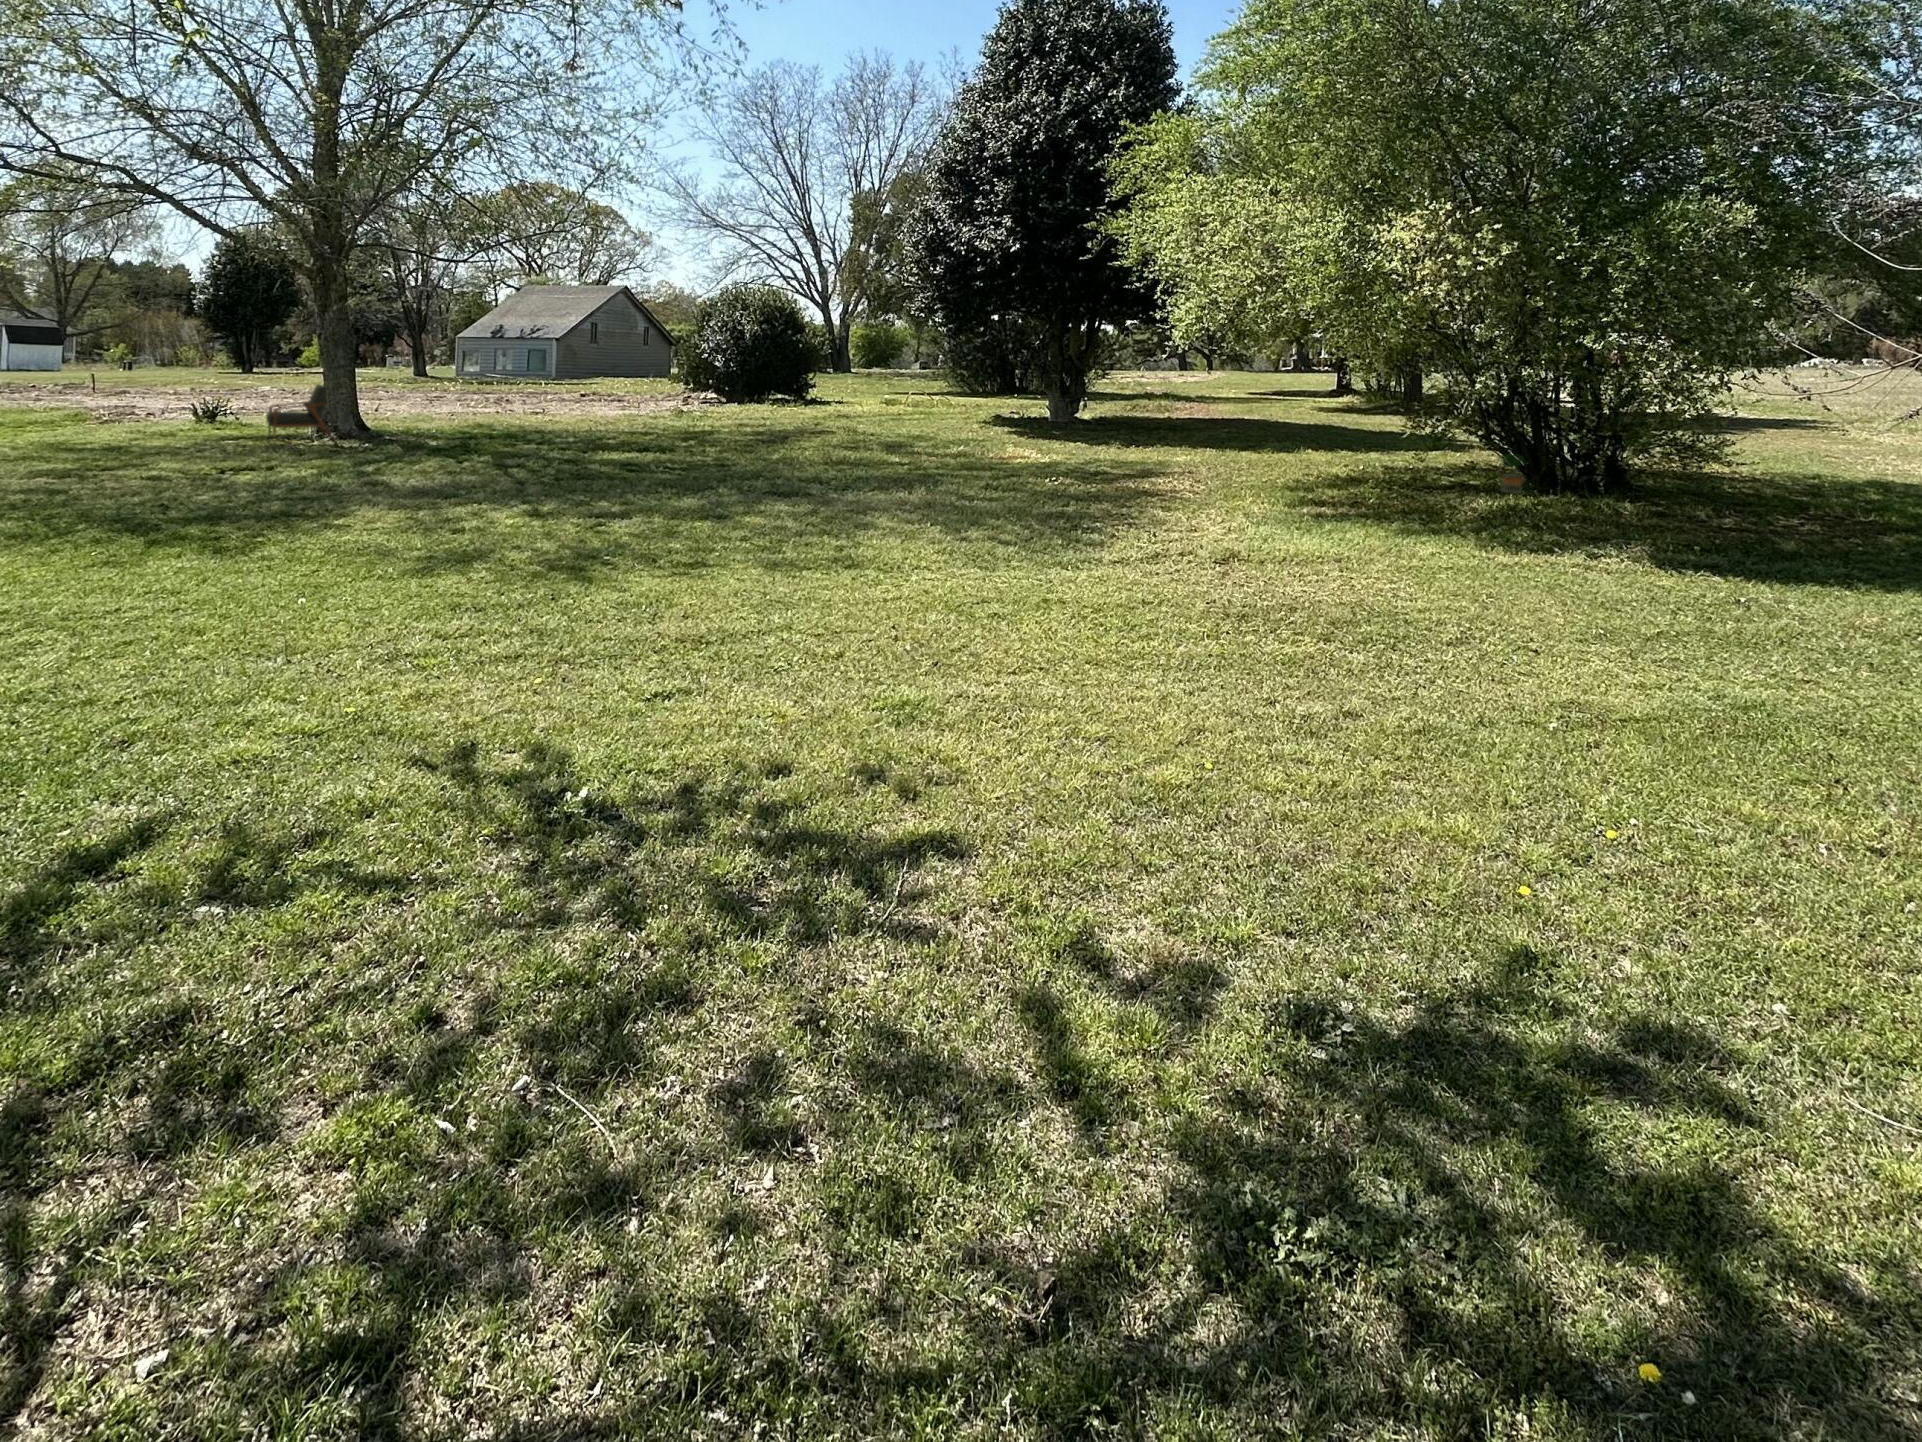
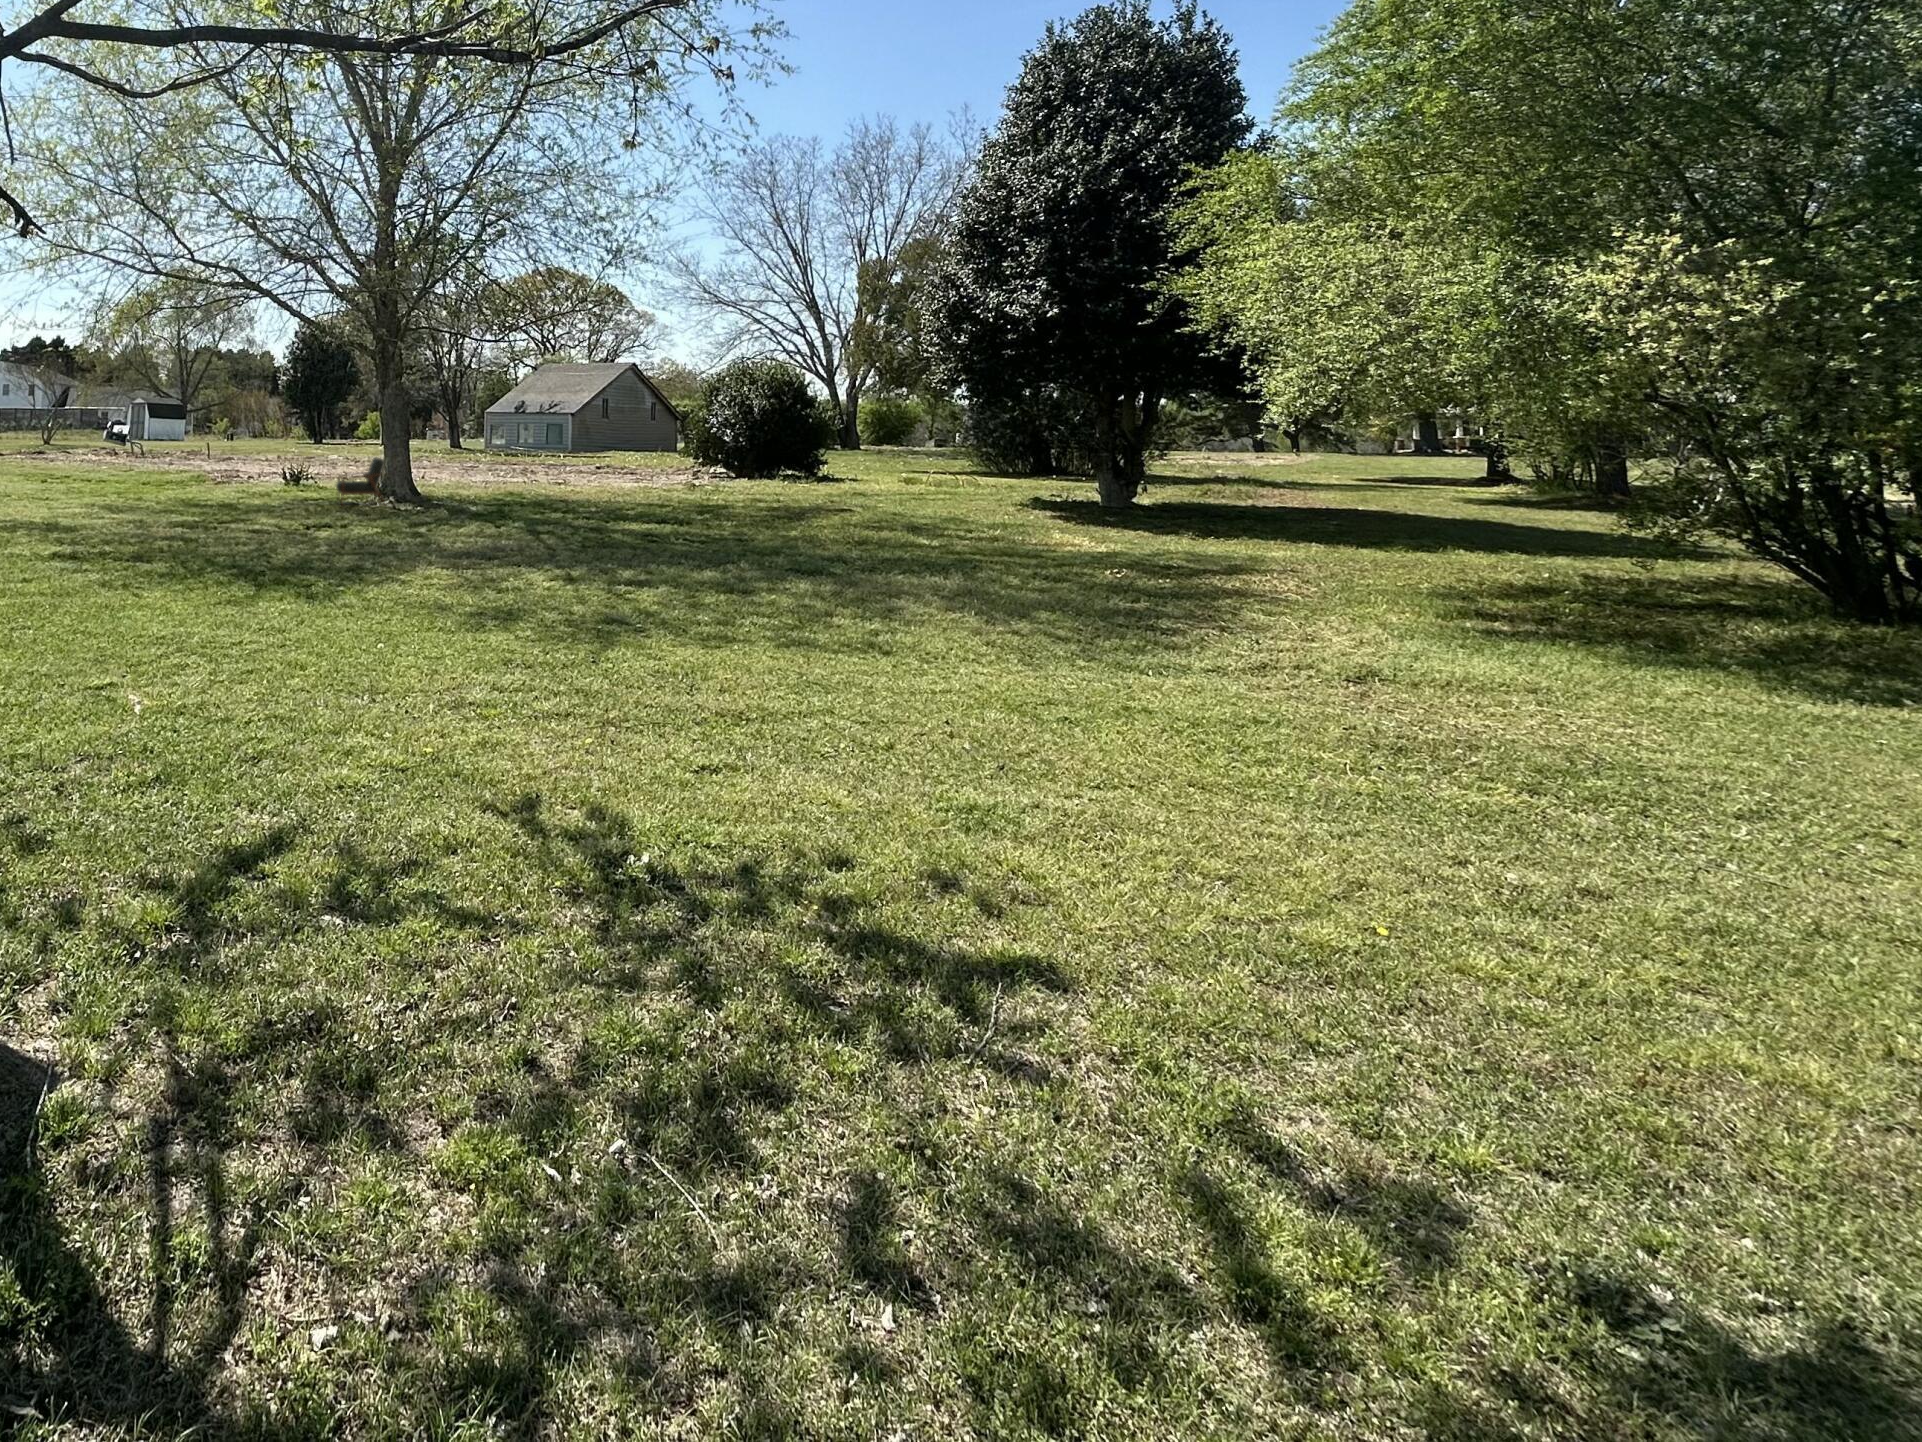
potted tree: present [1498,453,1527,494] -> none [1832,565,1898,625]

